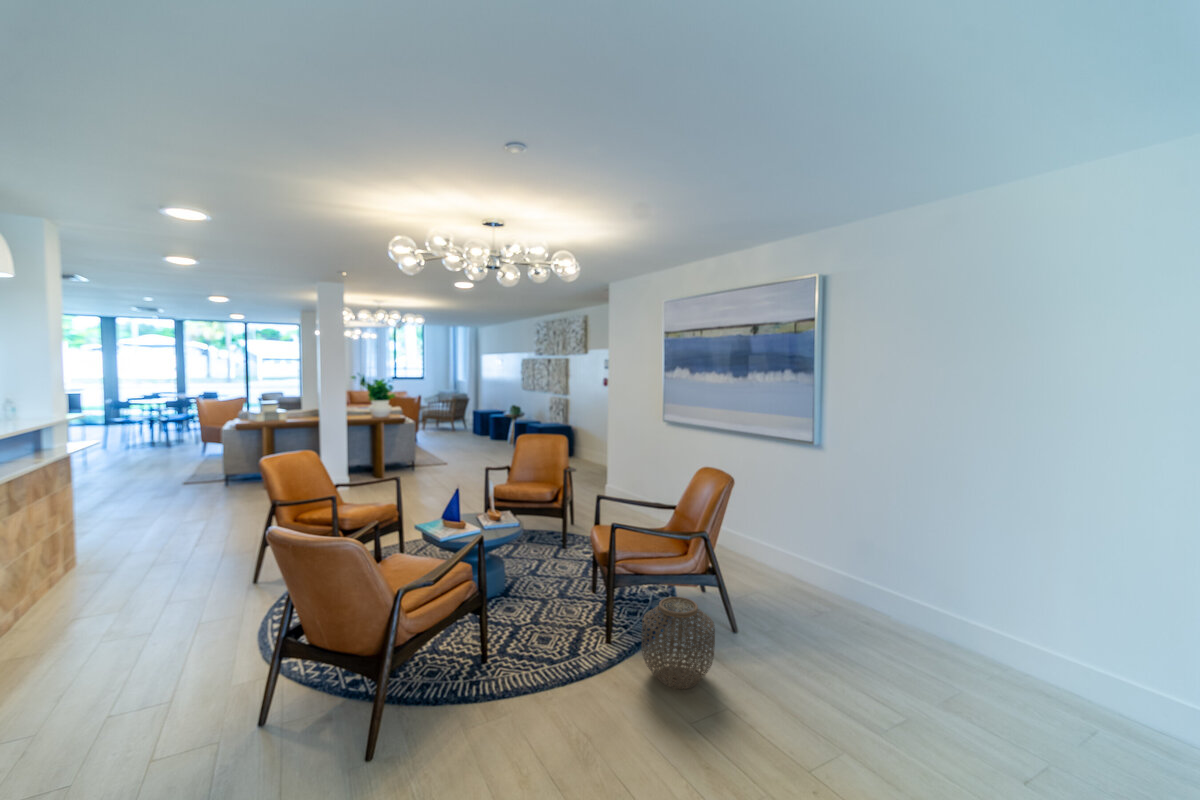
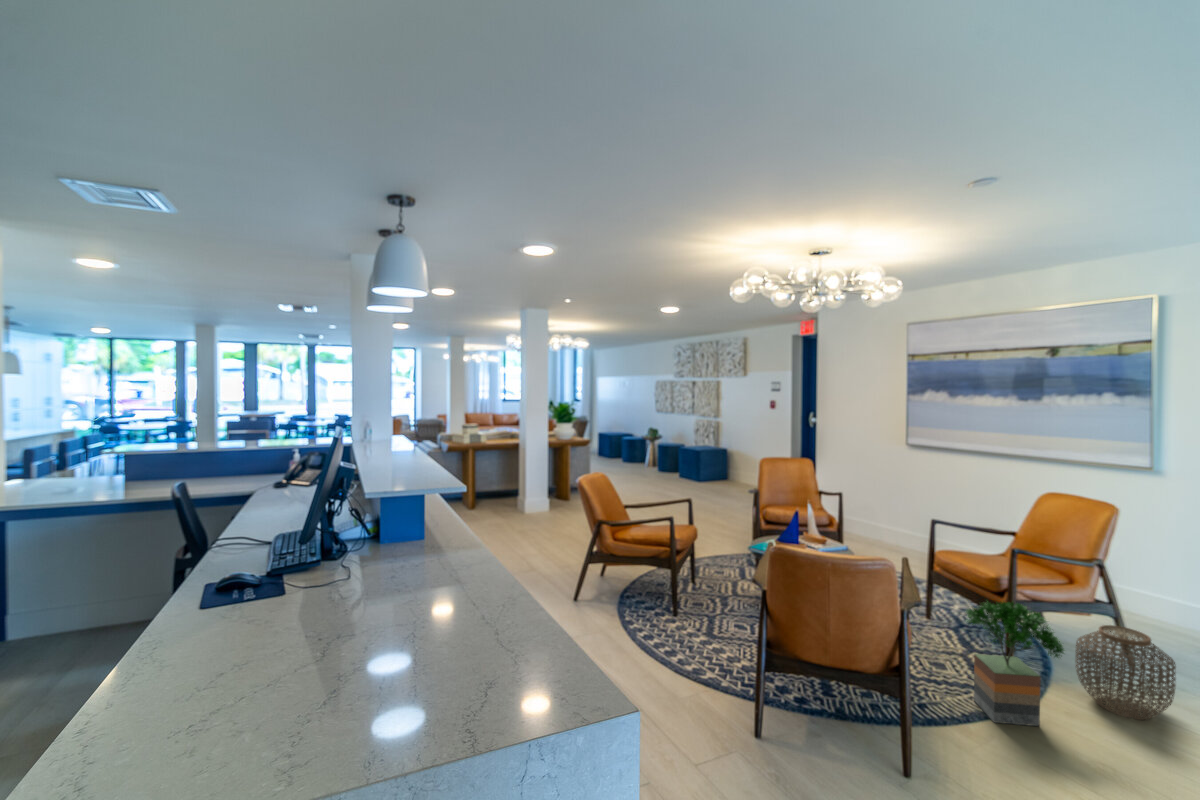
potted tree: none [521,574,596,700] -> present [966,601,1064,726]

